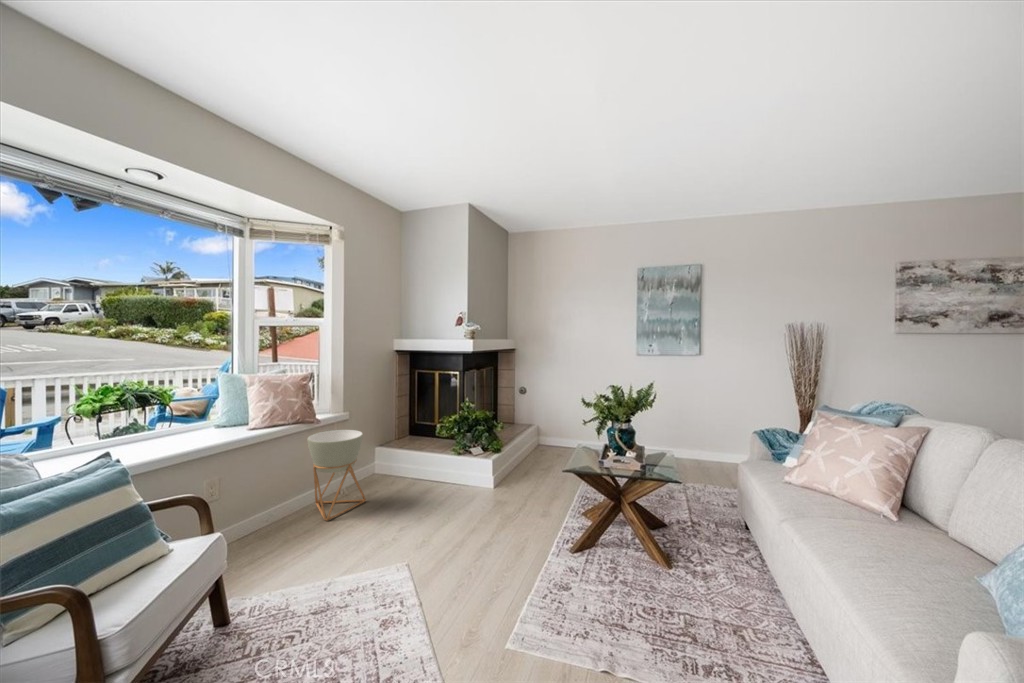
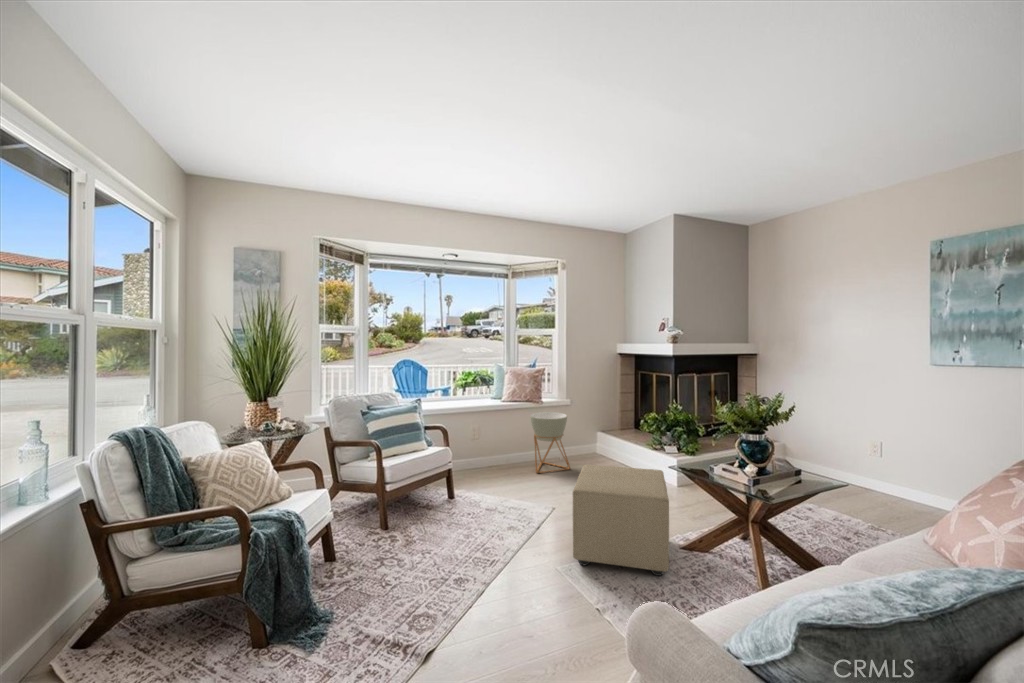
ottoman: none [476,474,622,632] -> present [573,465,669,576]

